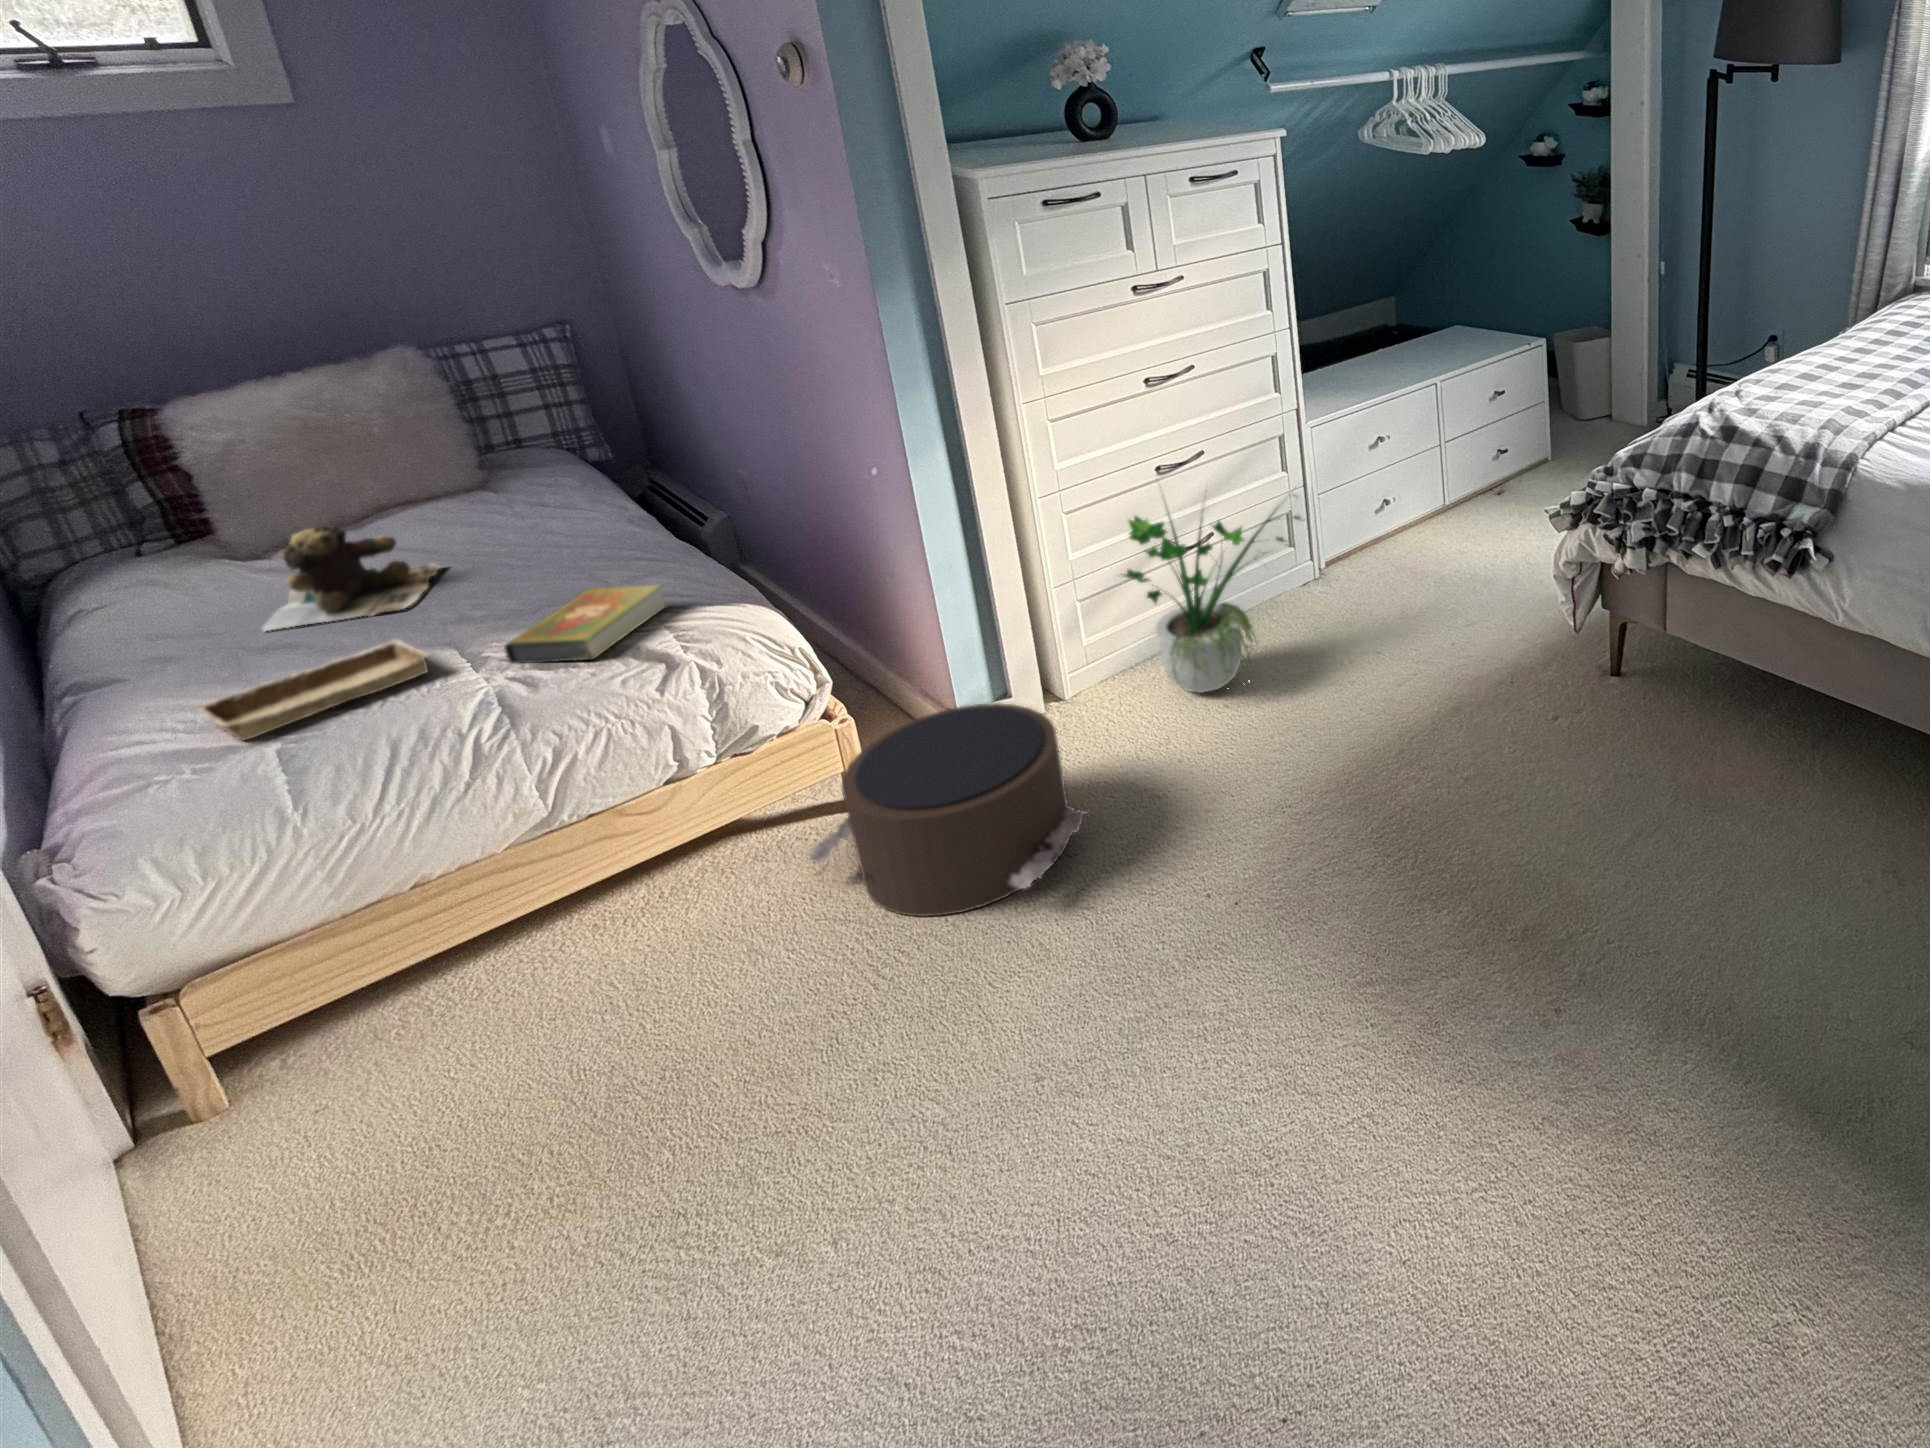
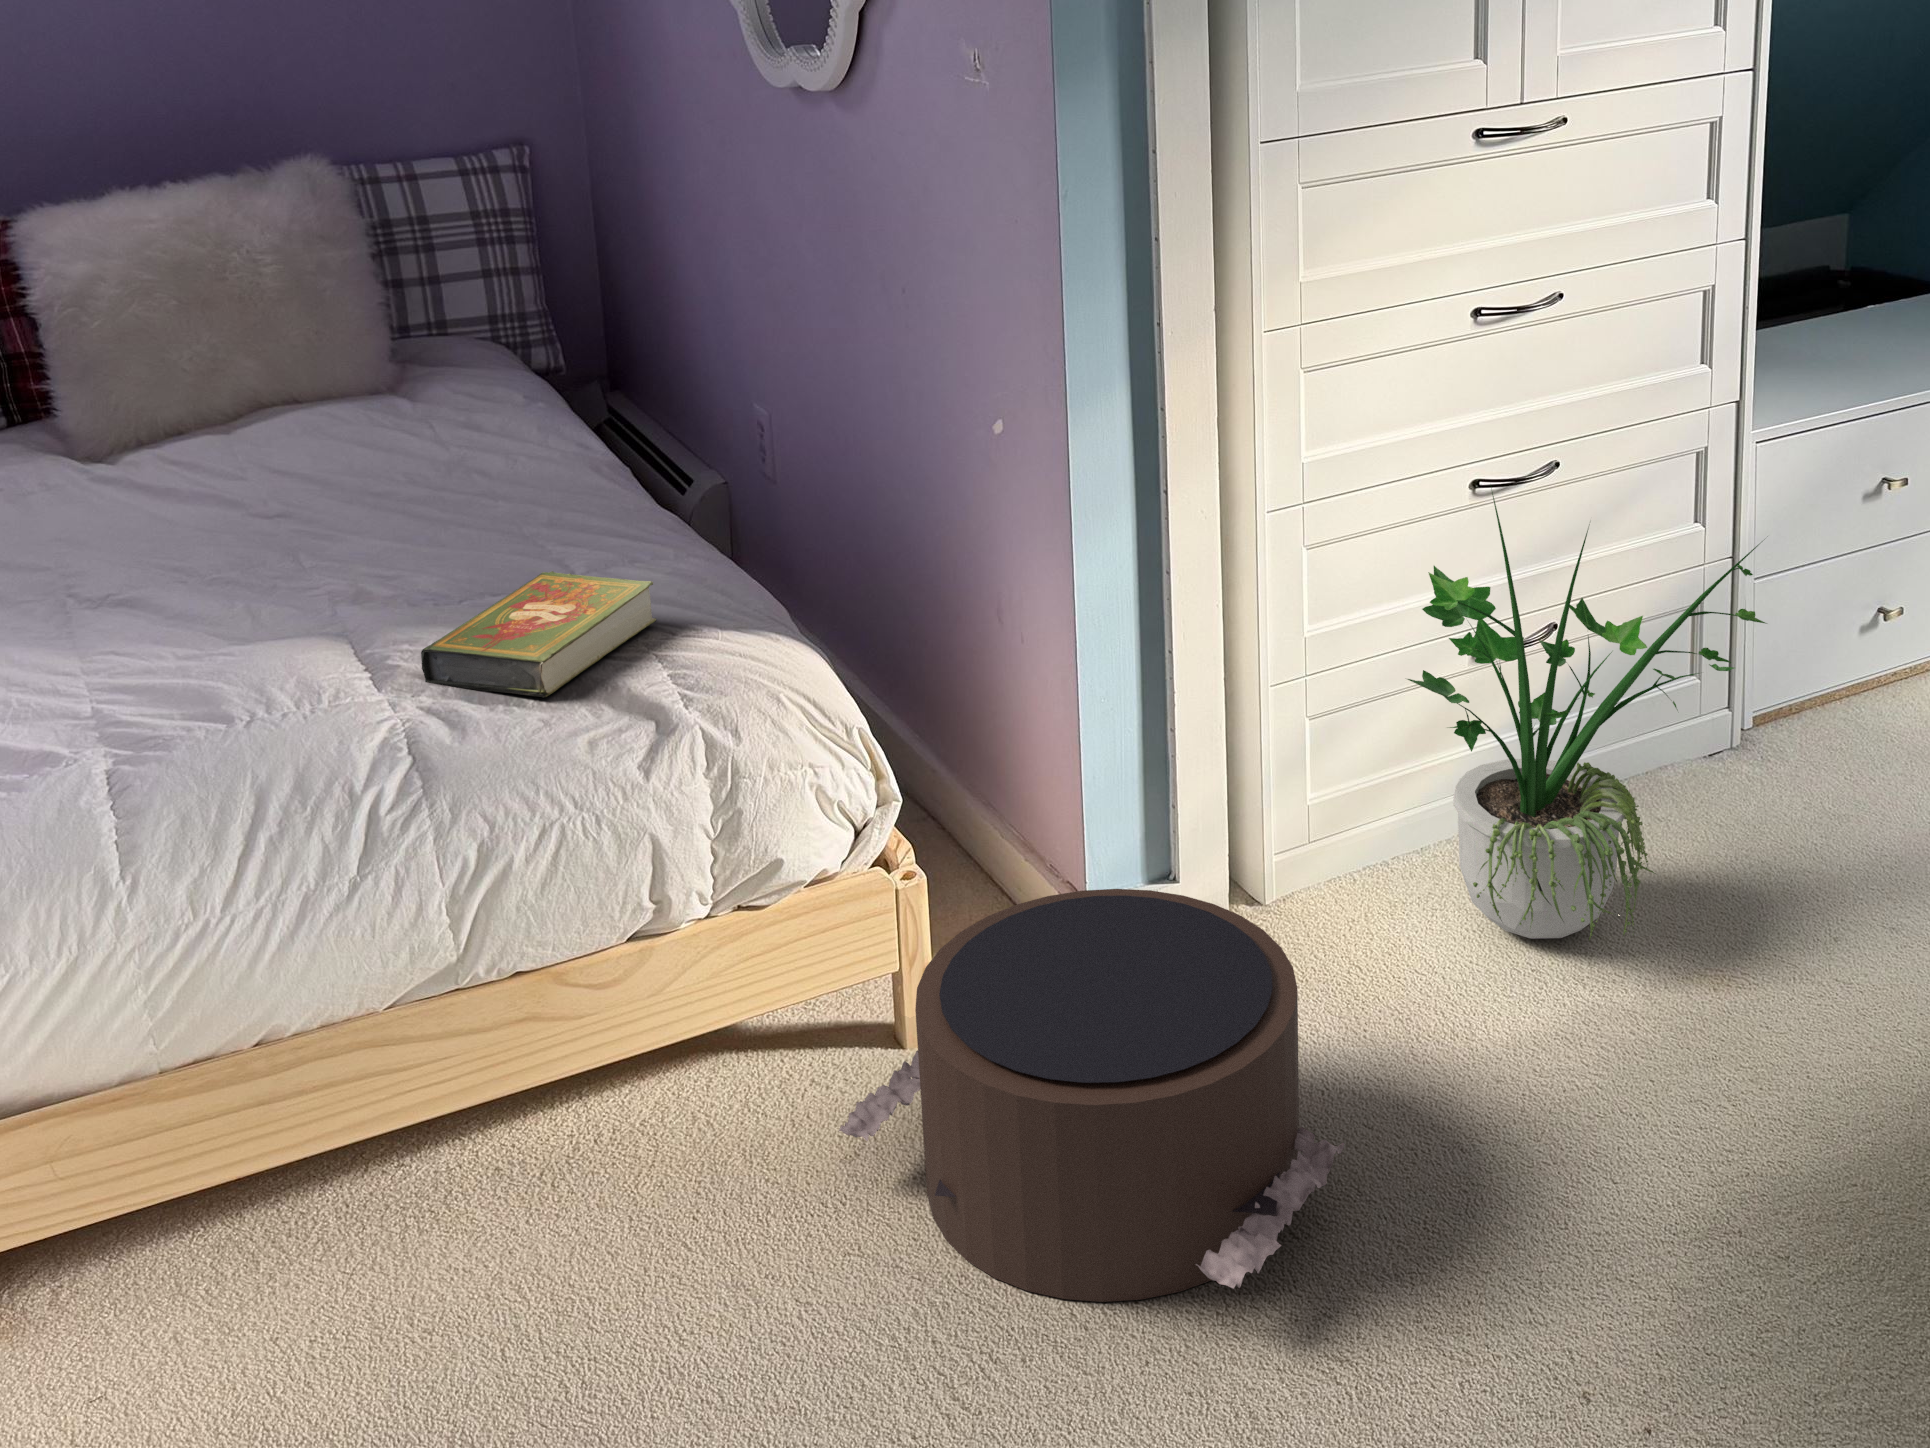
teddy bear: present [262,527,441,631] -> none [101,418,340,574]
tray: present [196,640,428,740] -> none [9,615,320,747]

